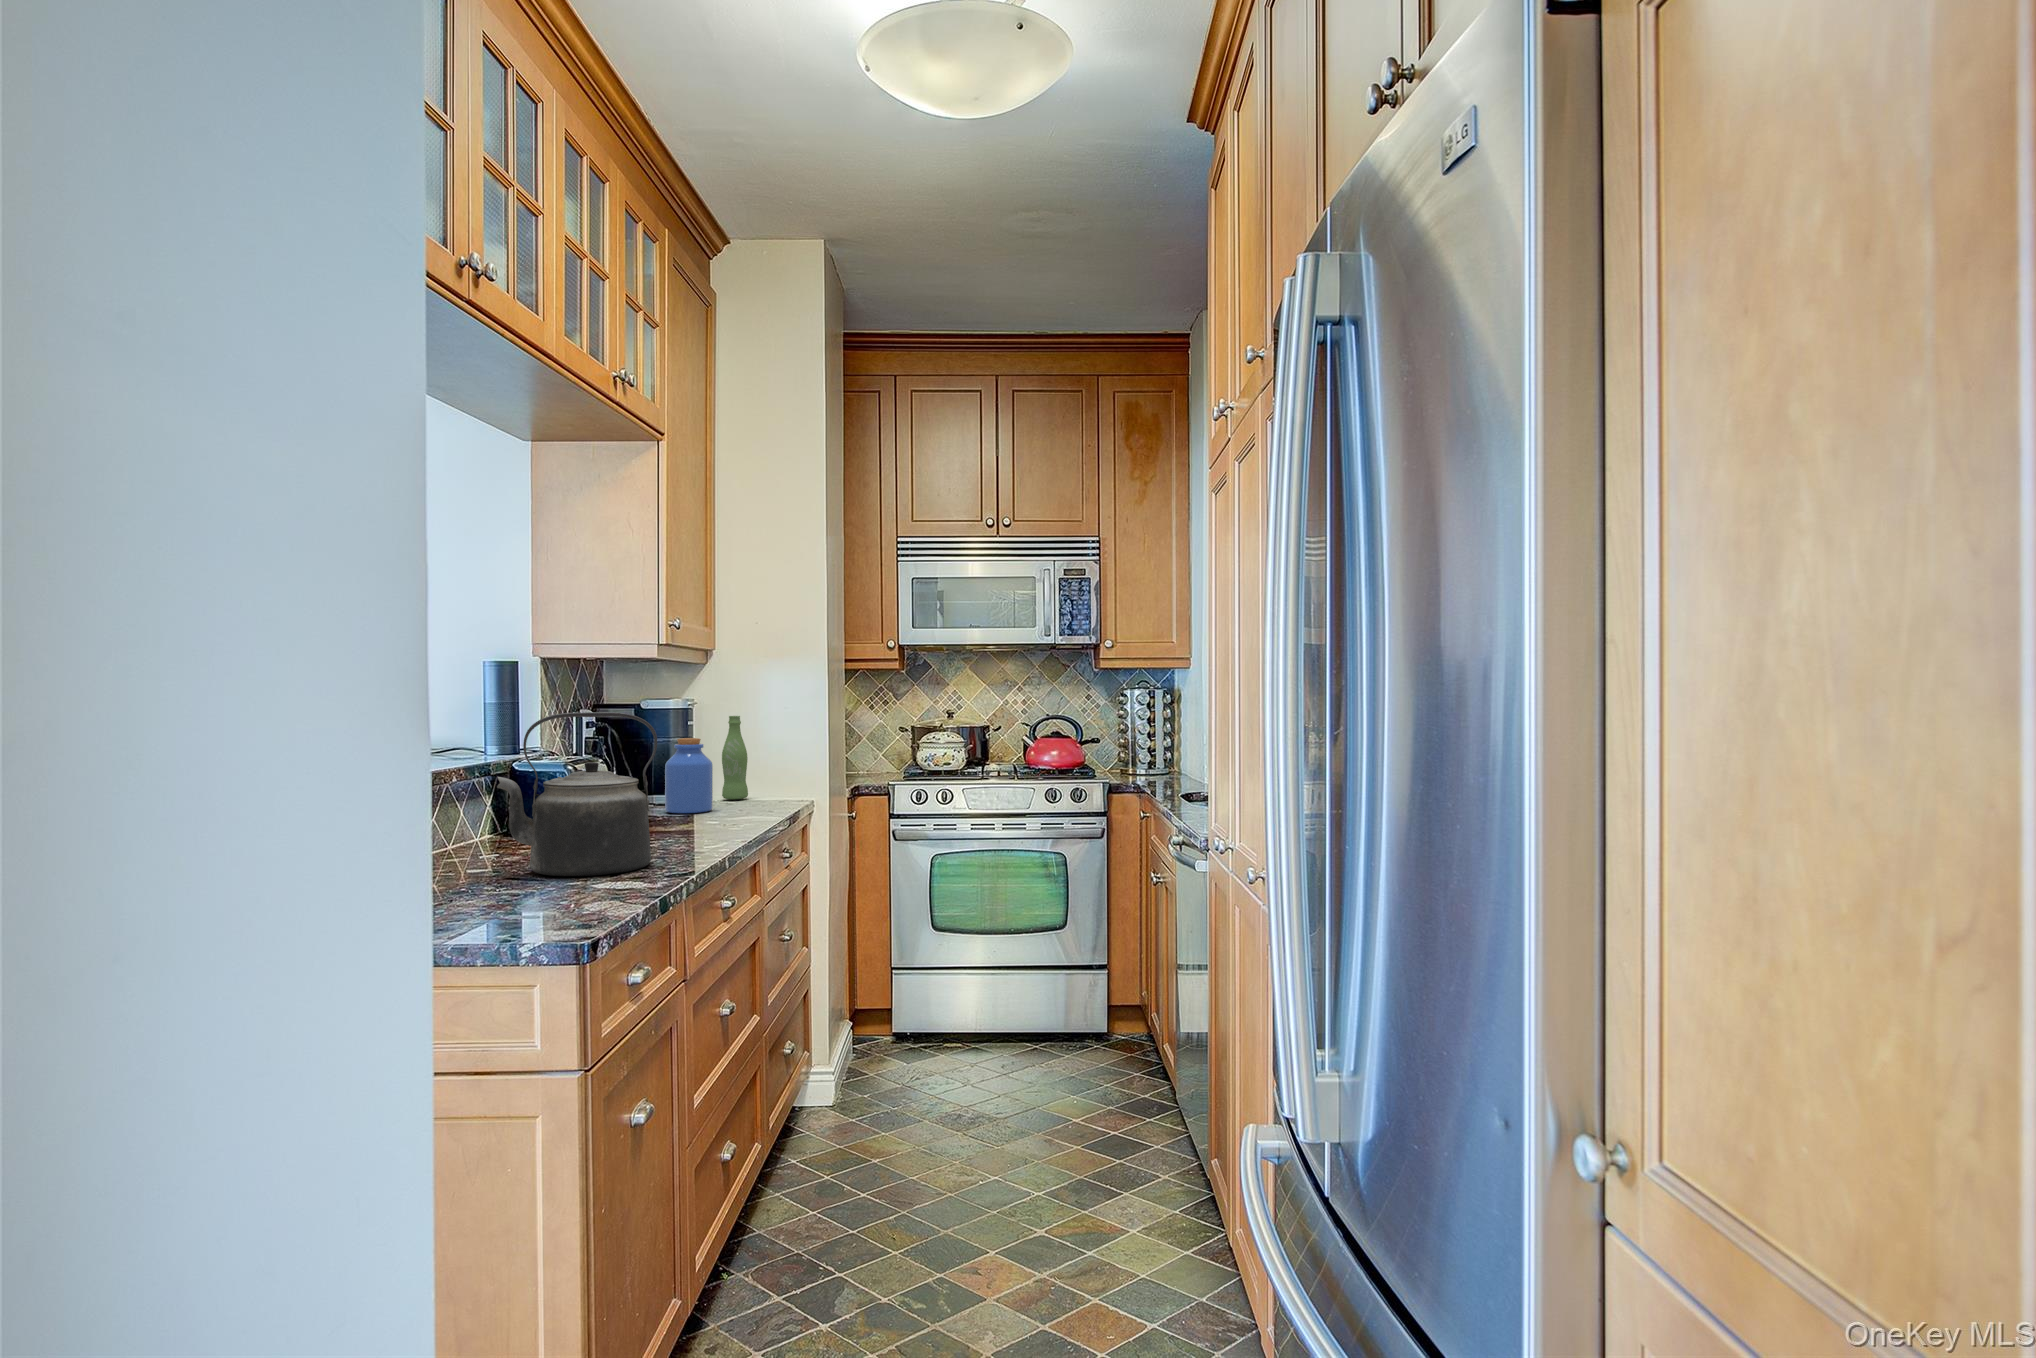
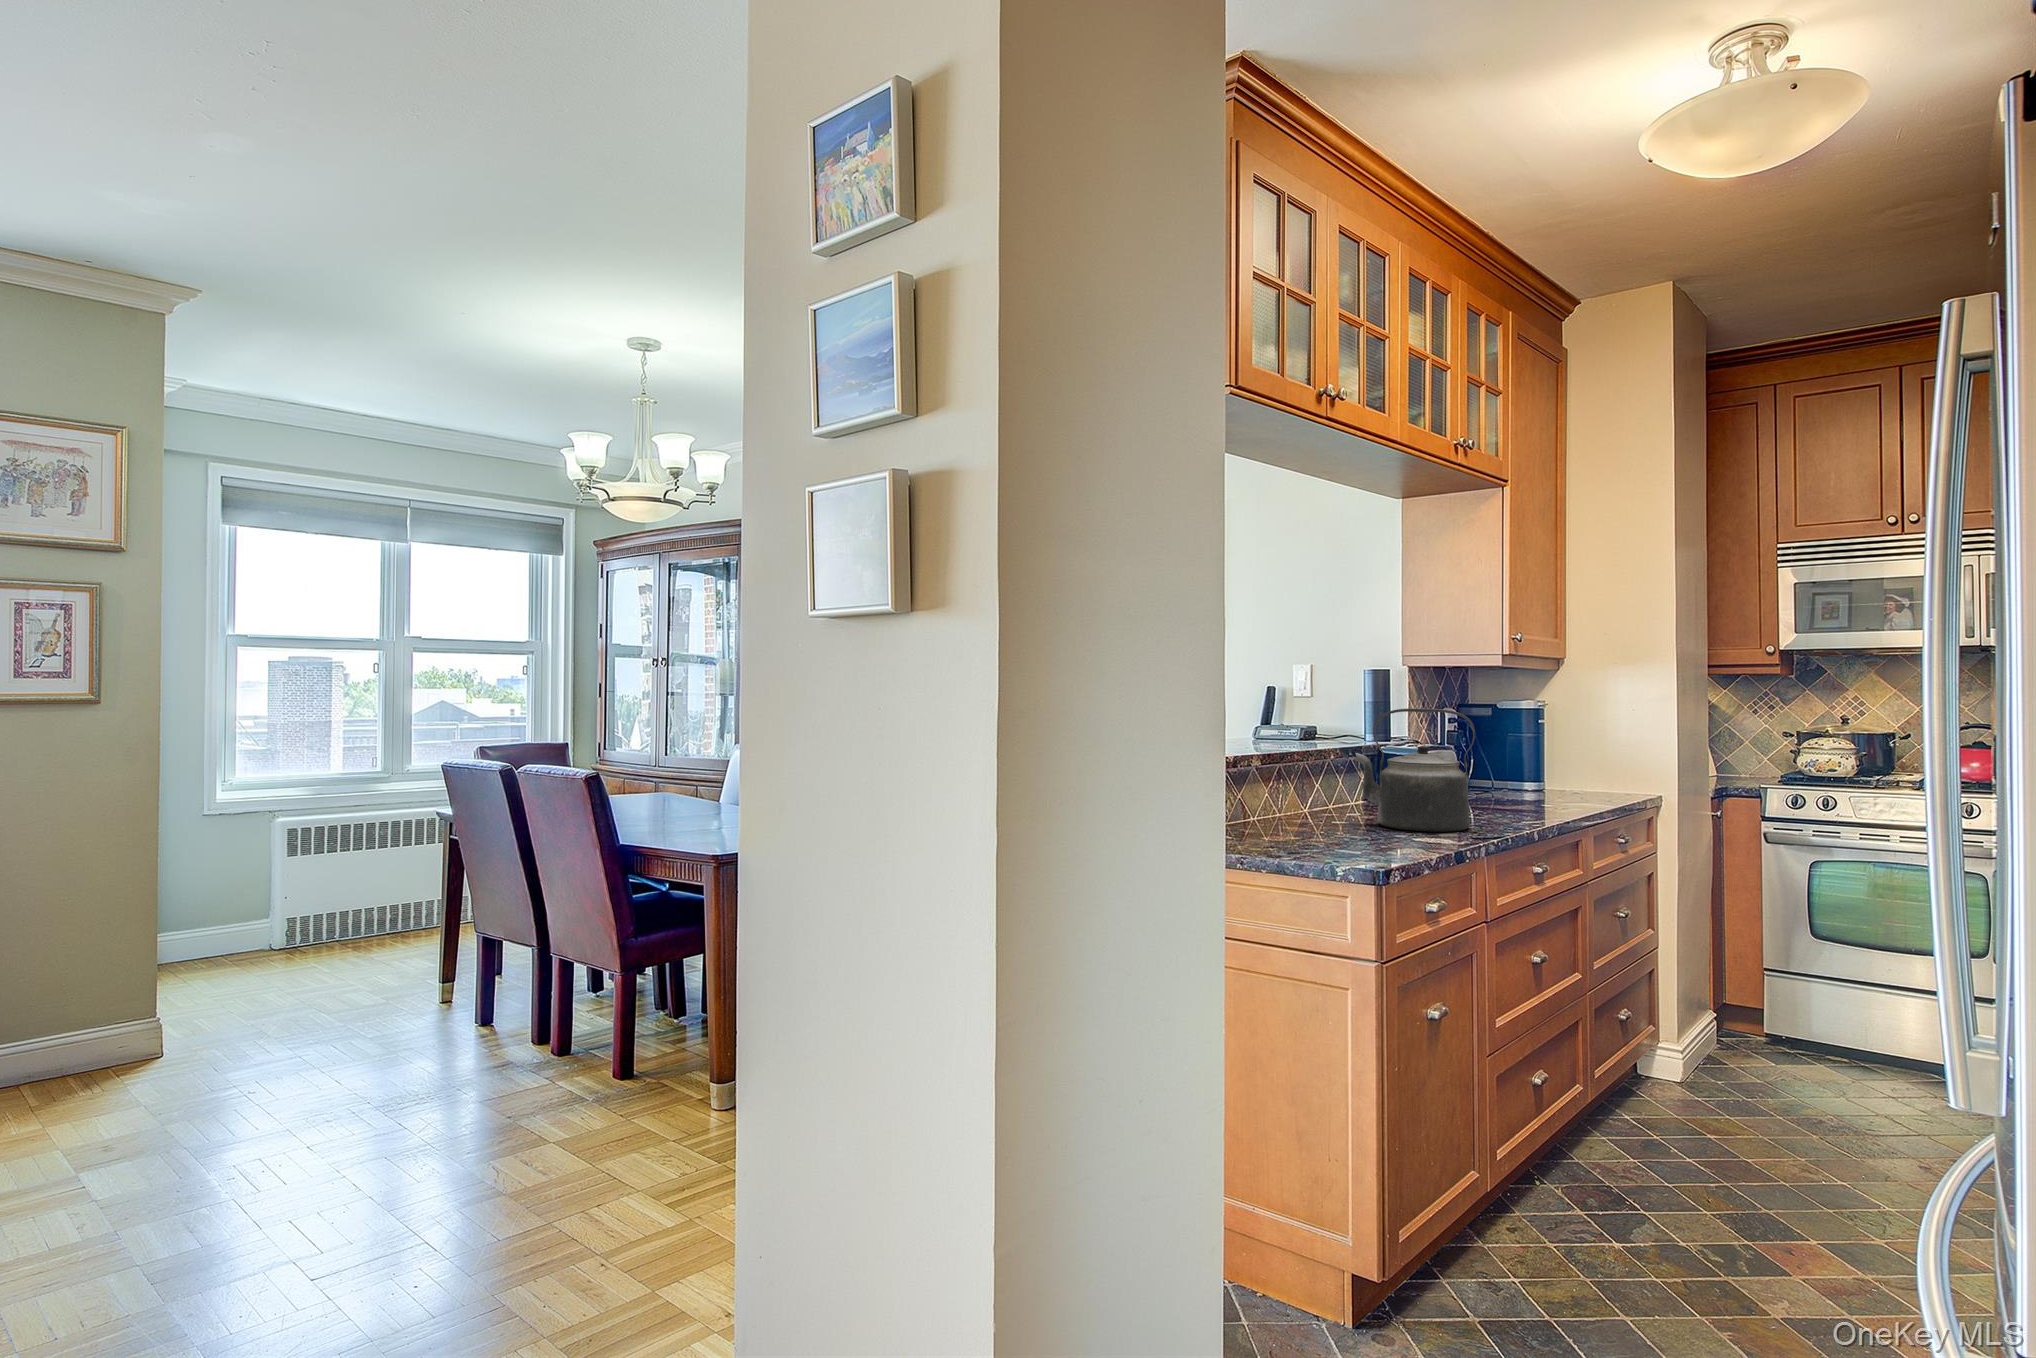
bottle: present [722,716,748,800] -> none [1567,716,1592,790]
jar: present [665,738,713,813] -> none [1508,733,1551,797]

